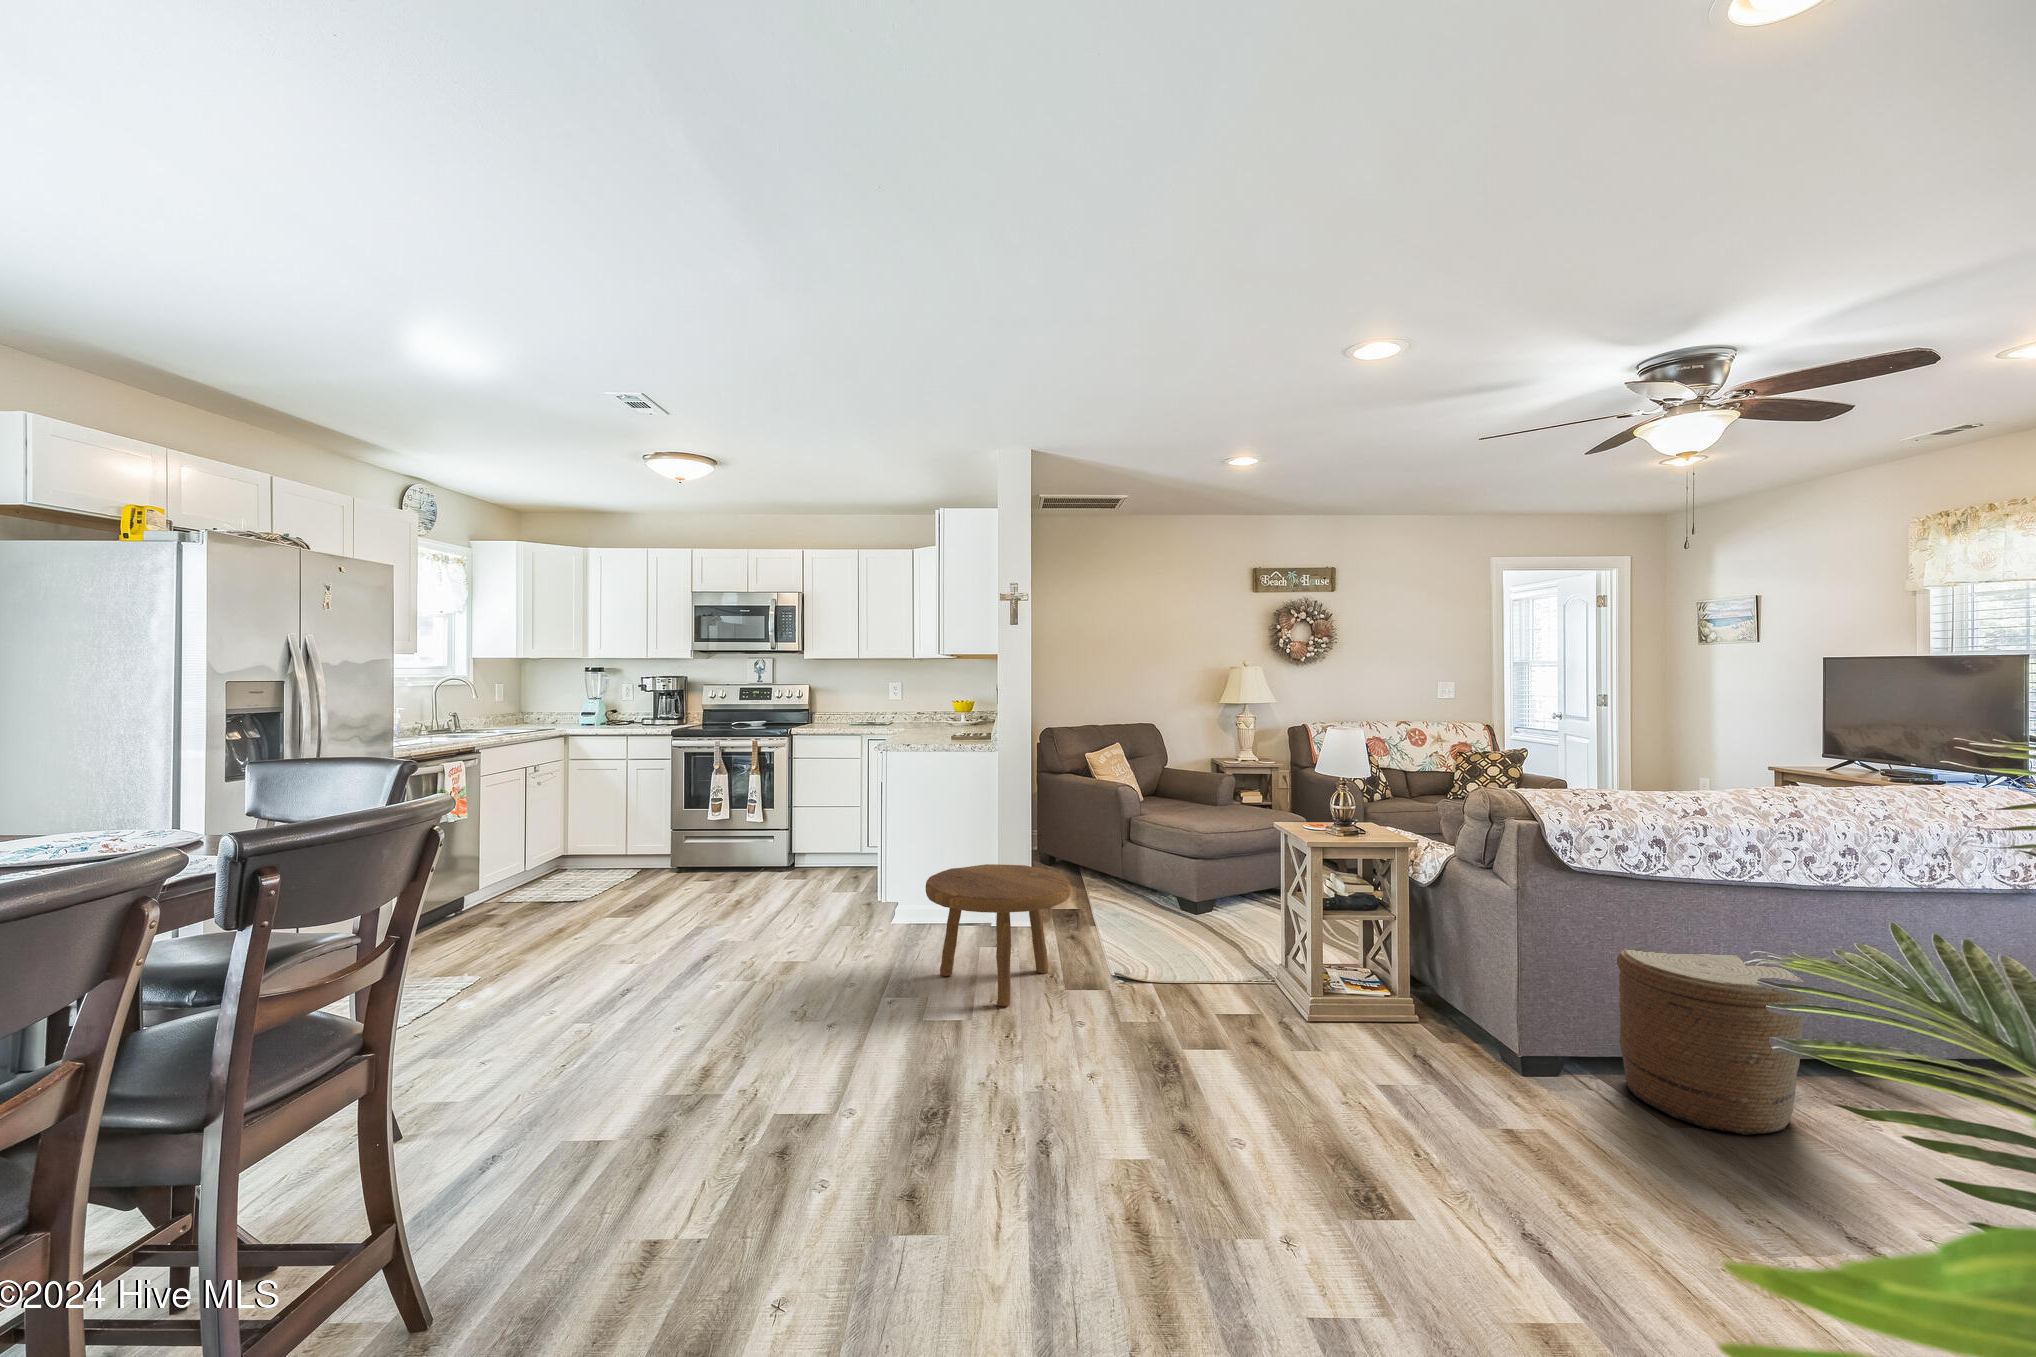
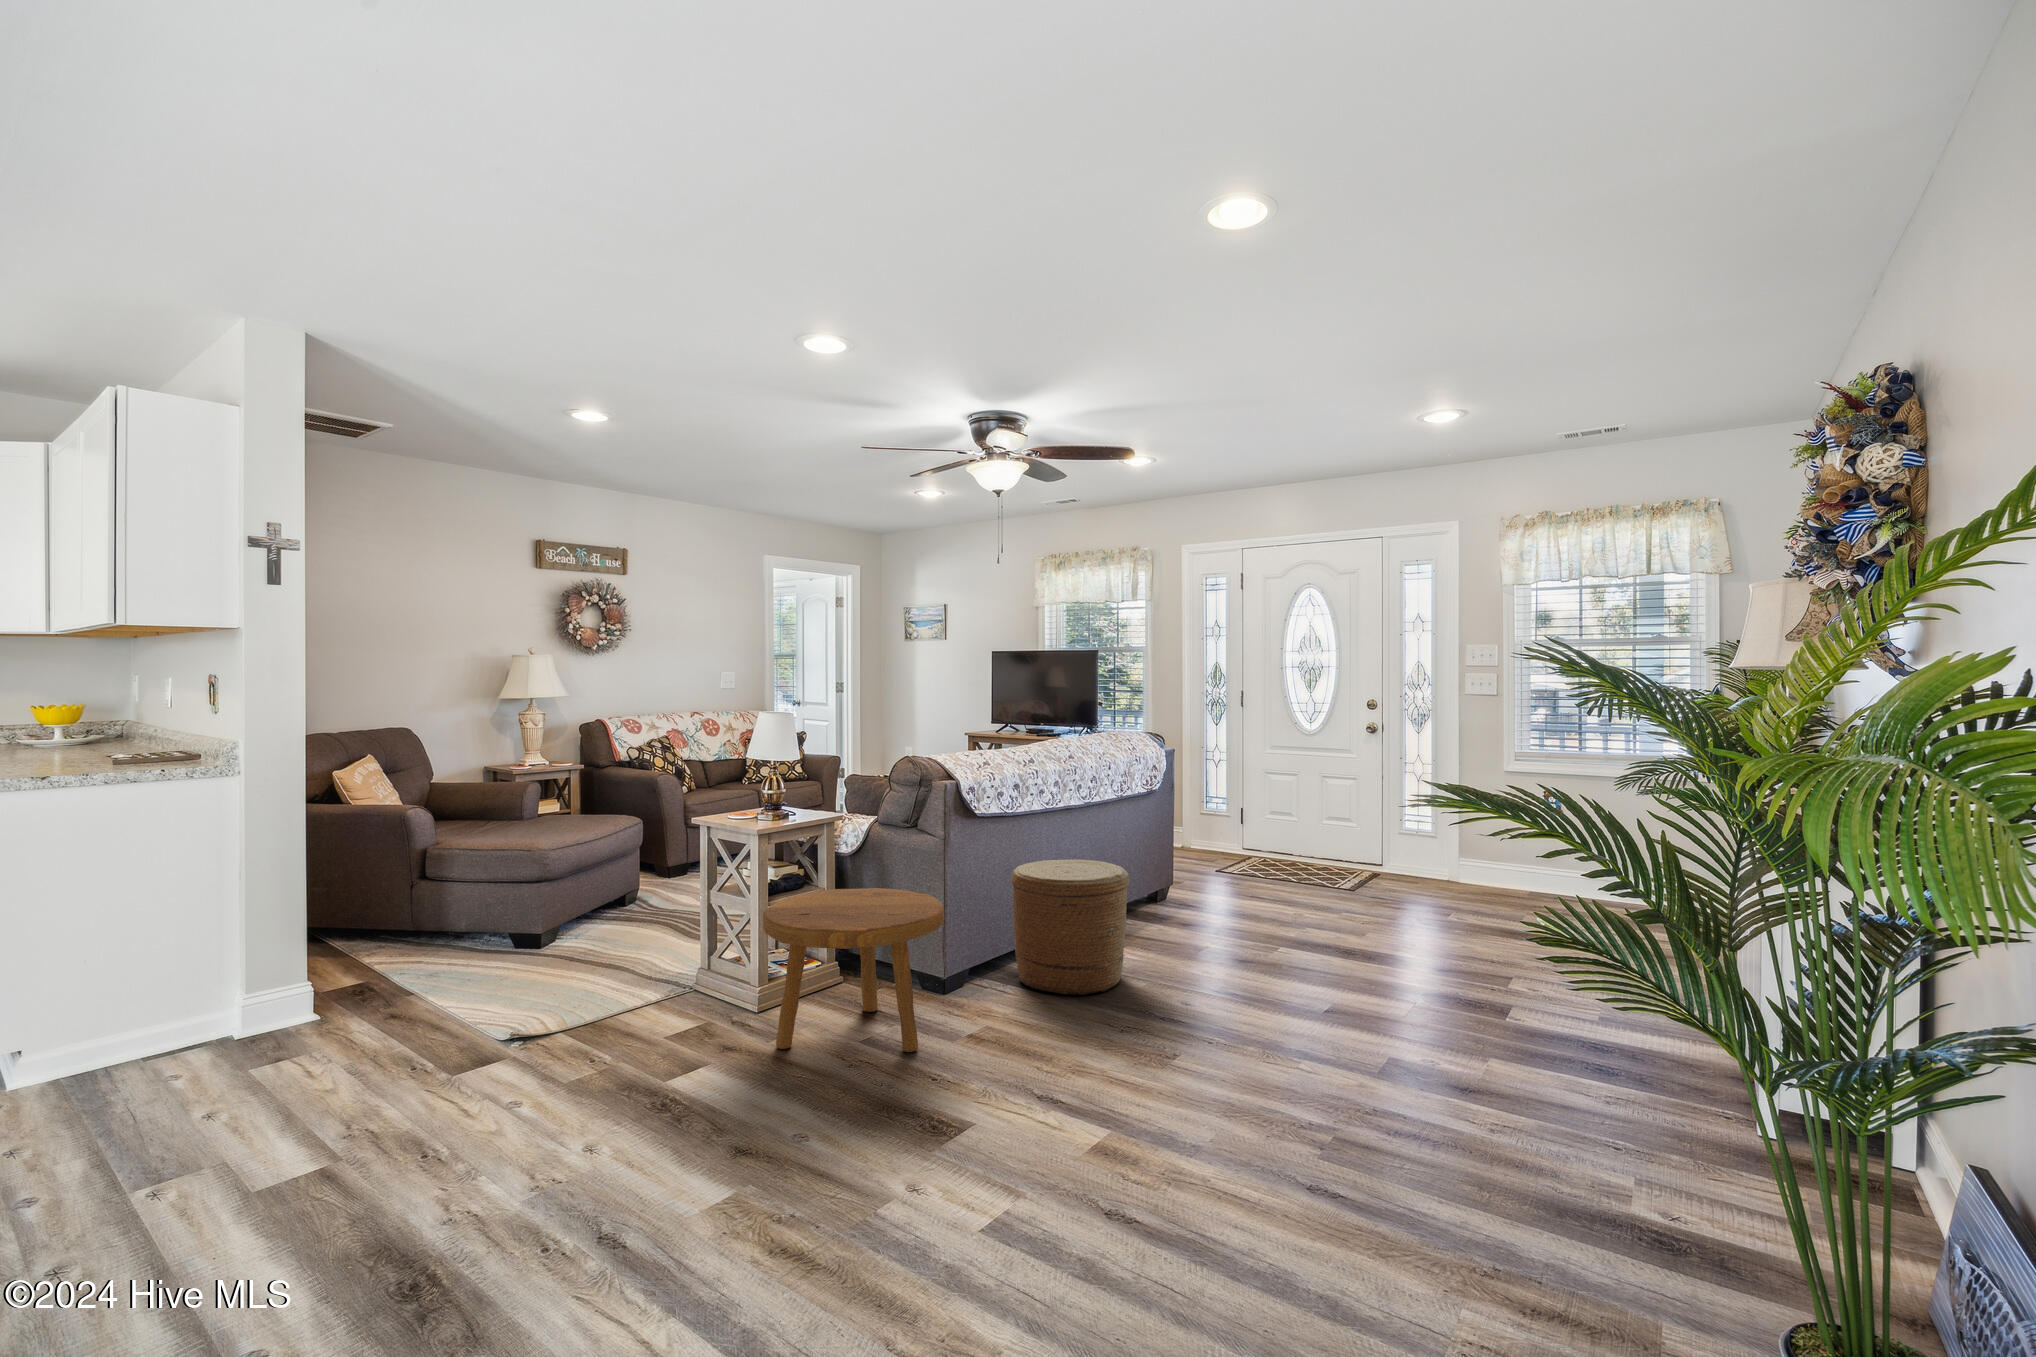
footstool: present [926,864,1071,1006] -> present [763,888,944,1052]

